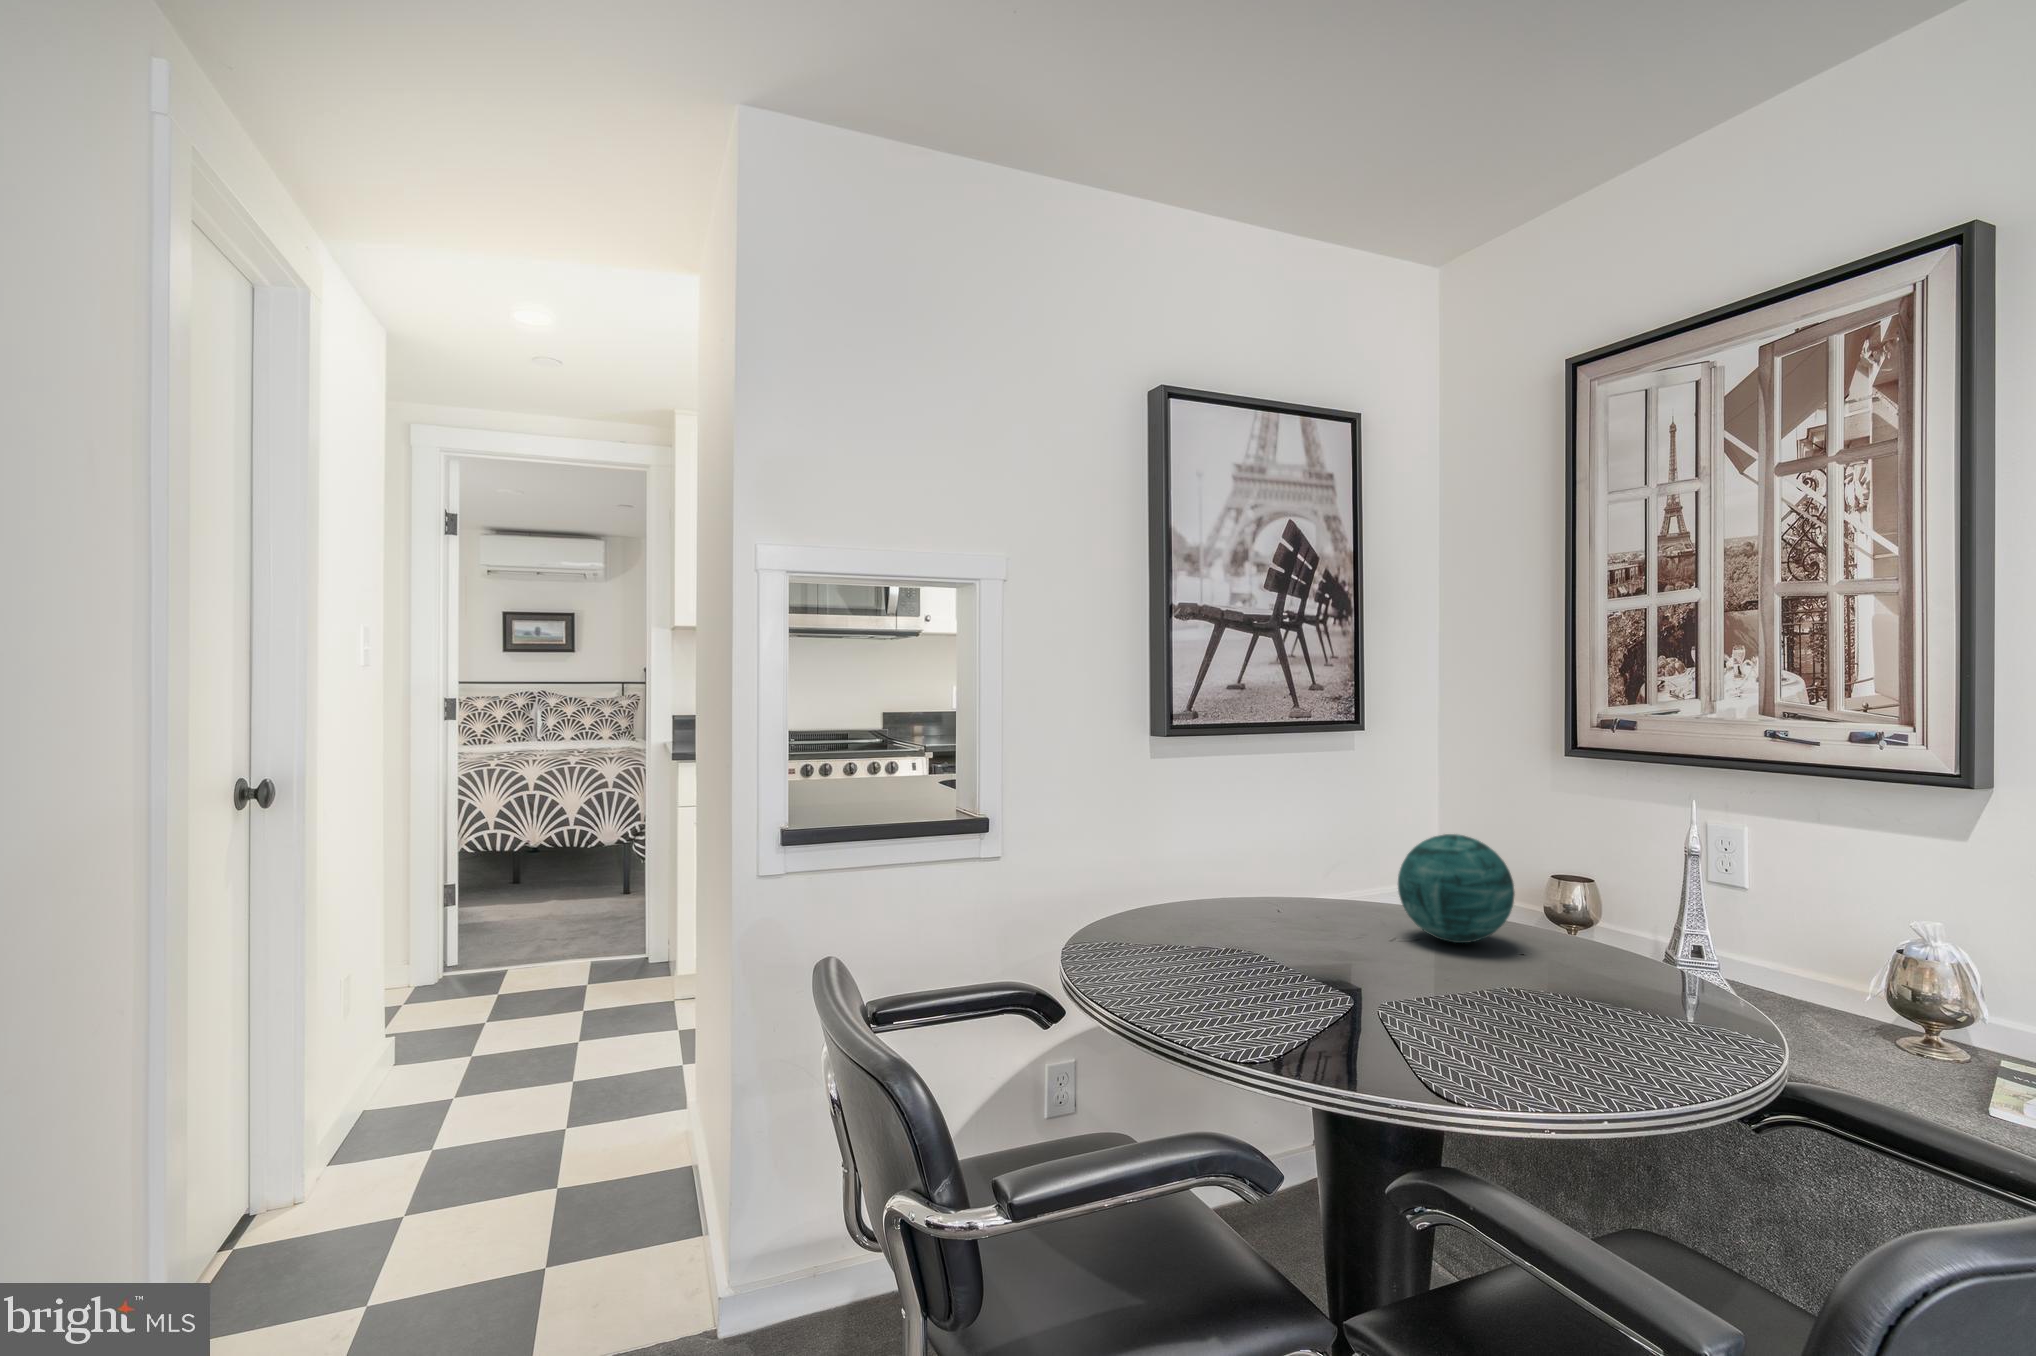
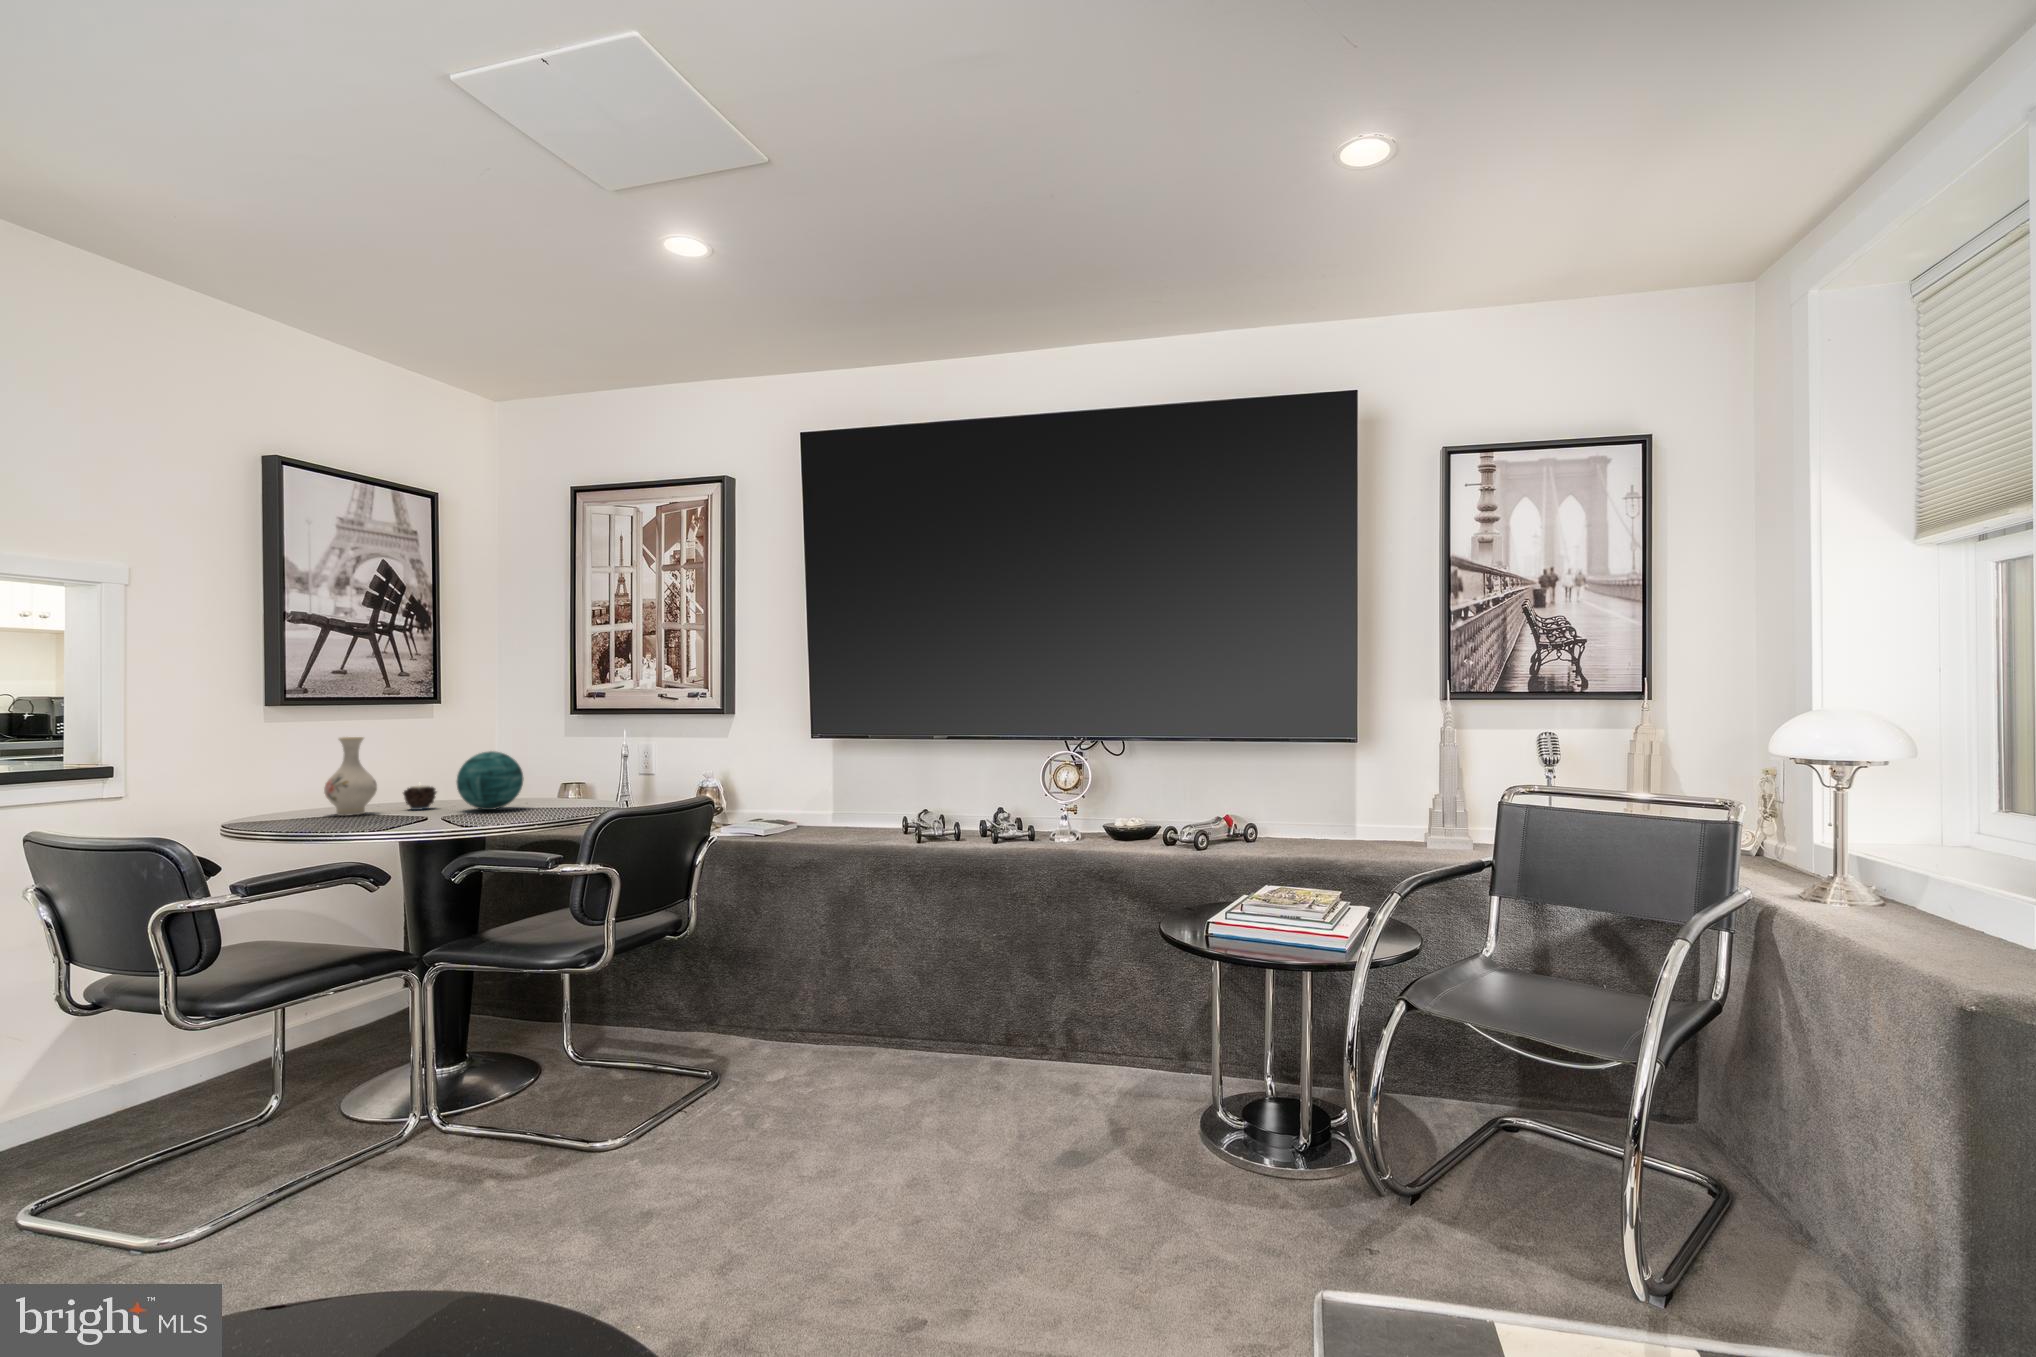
vase: none [1210,791,1280,917] -> present [324,737,377,816]
candle: none [1316,868,1367,916] -> present [403,786,437,810]

